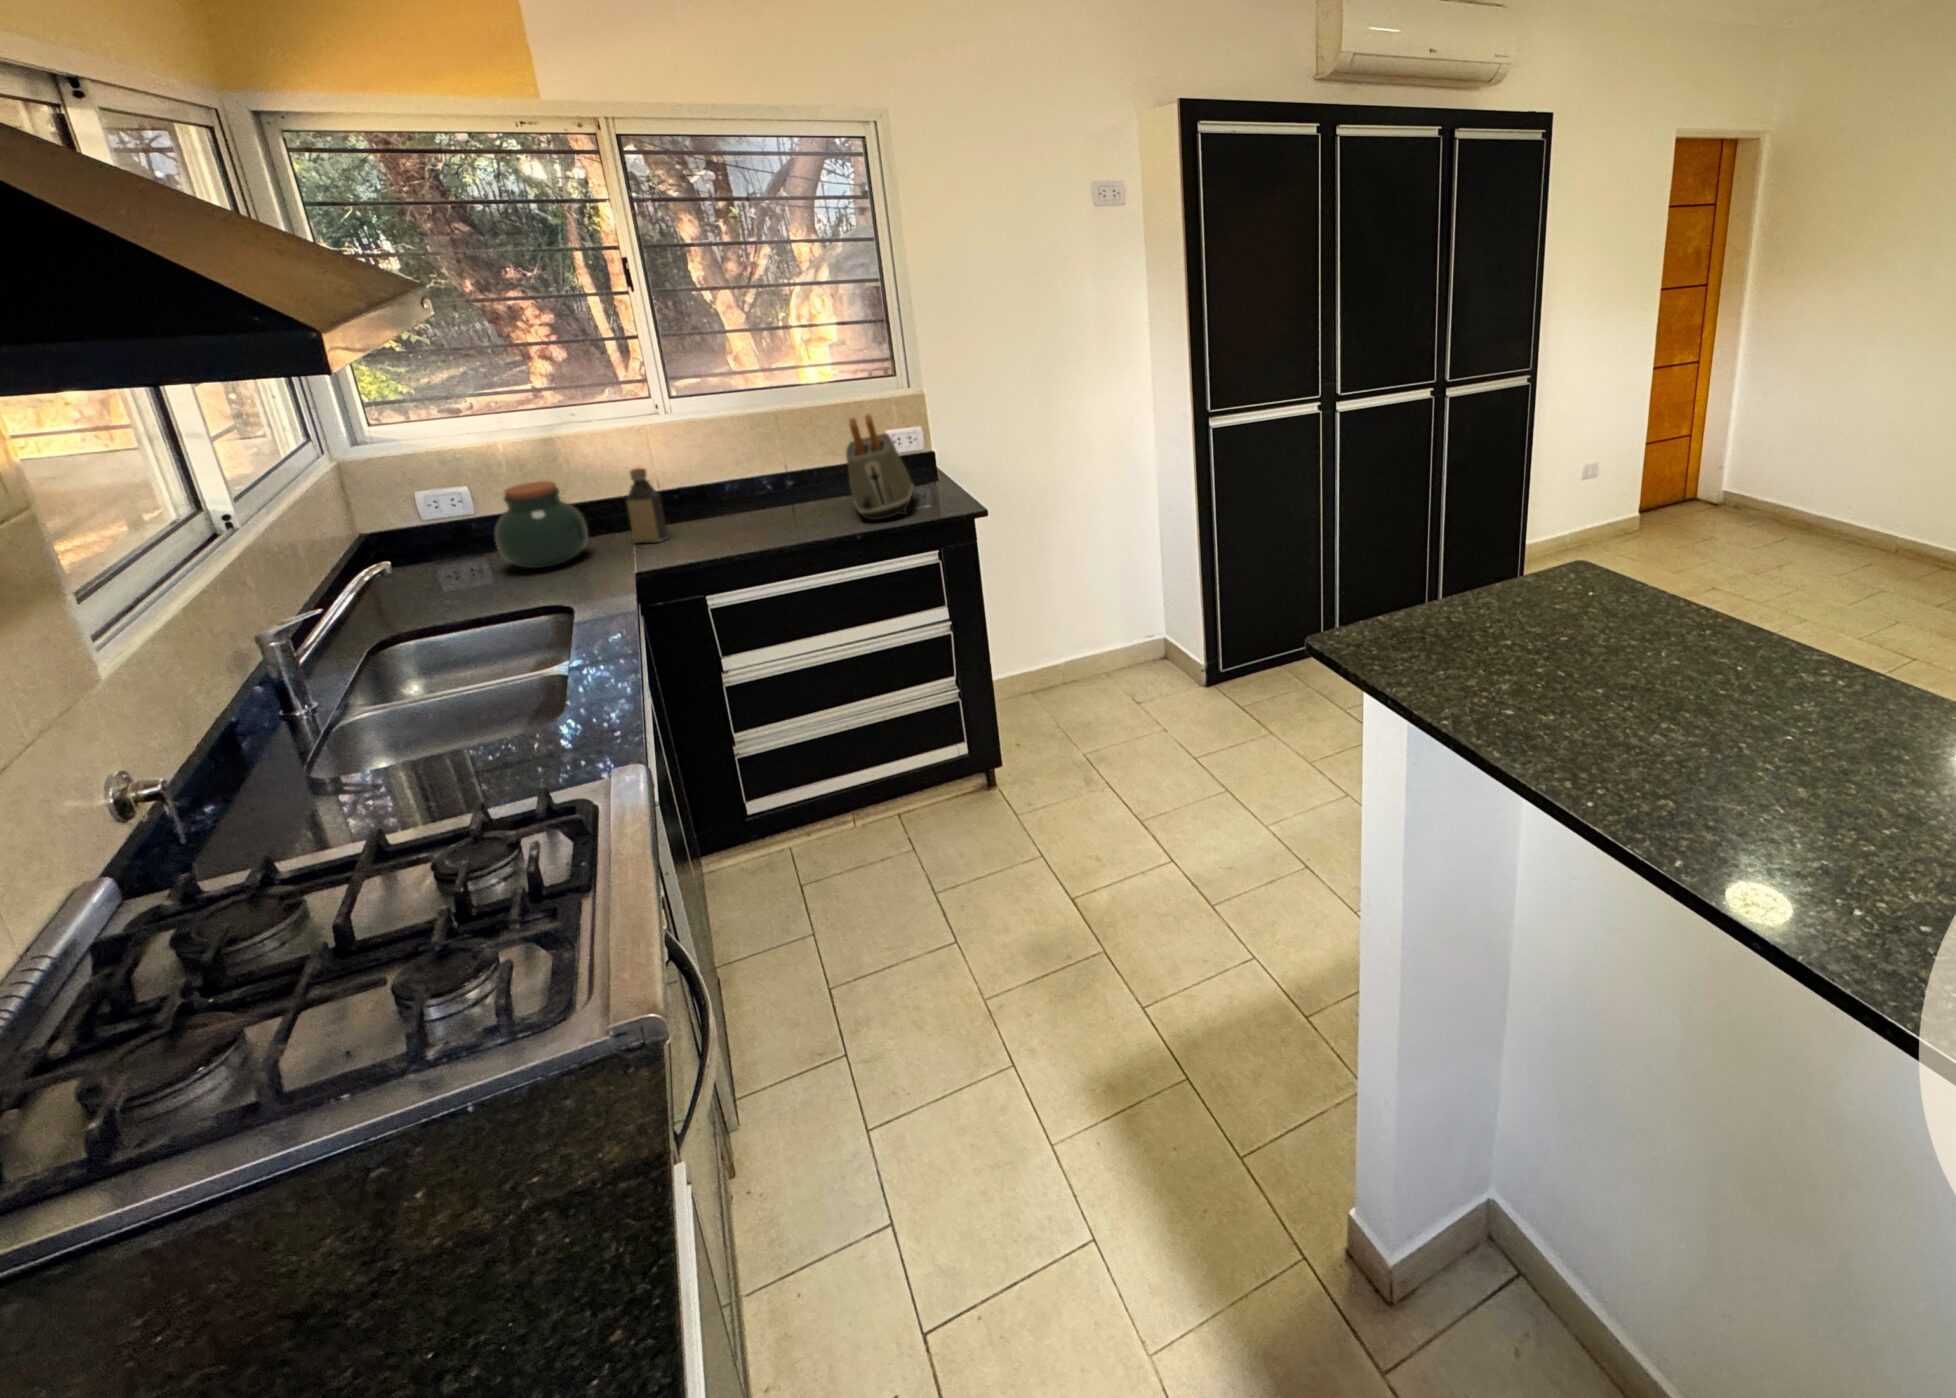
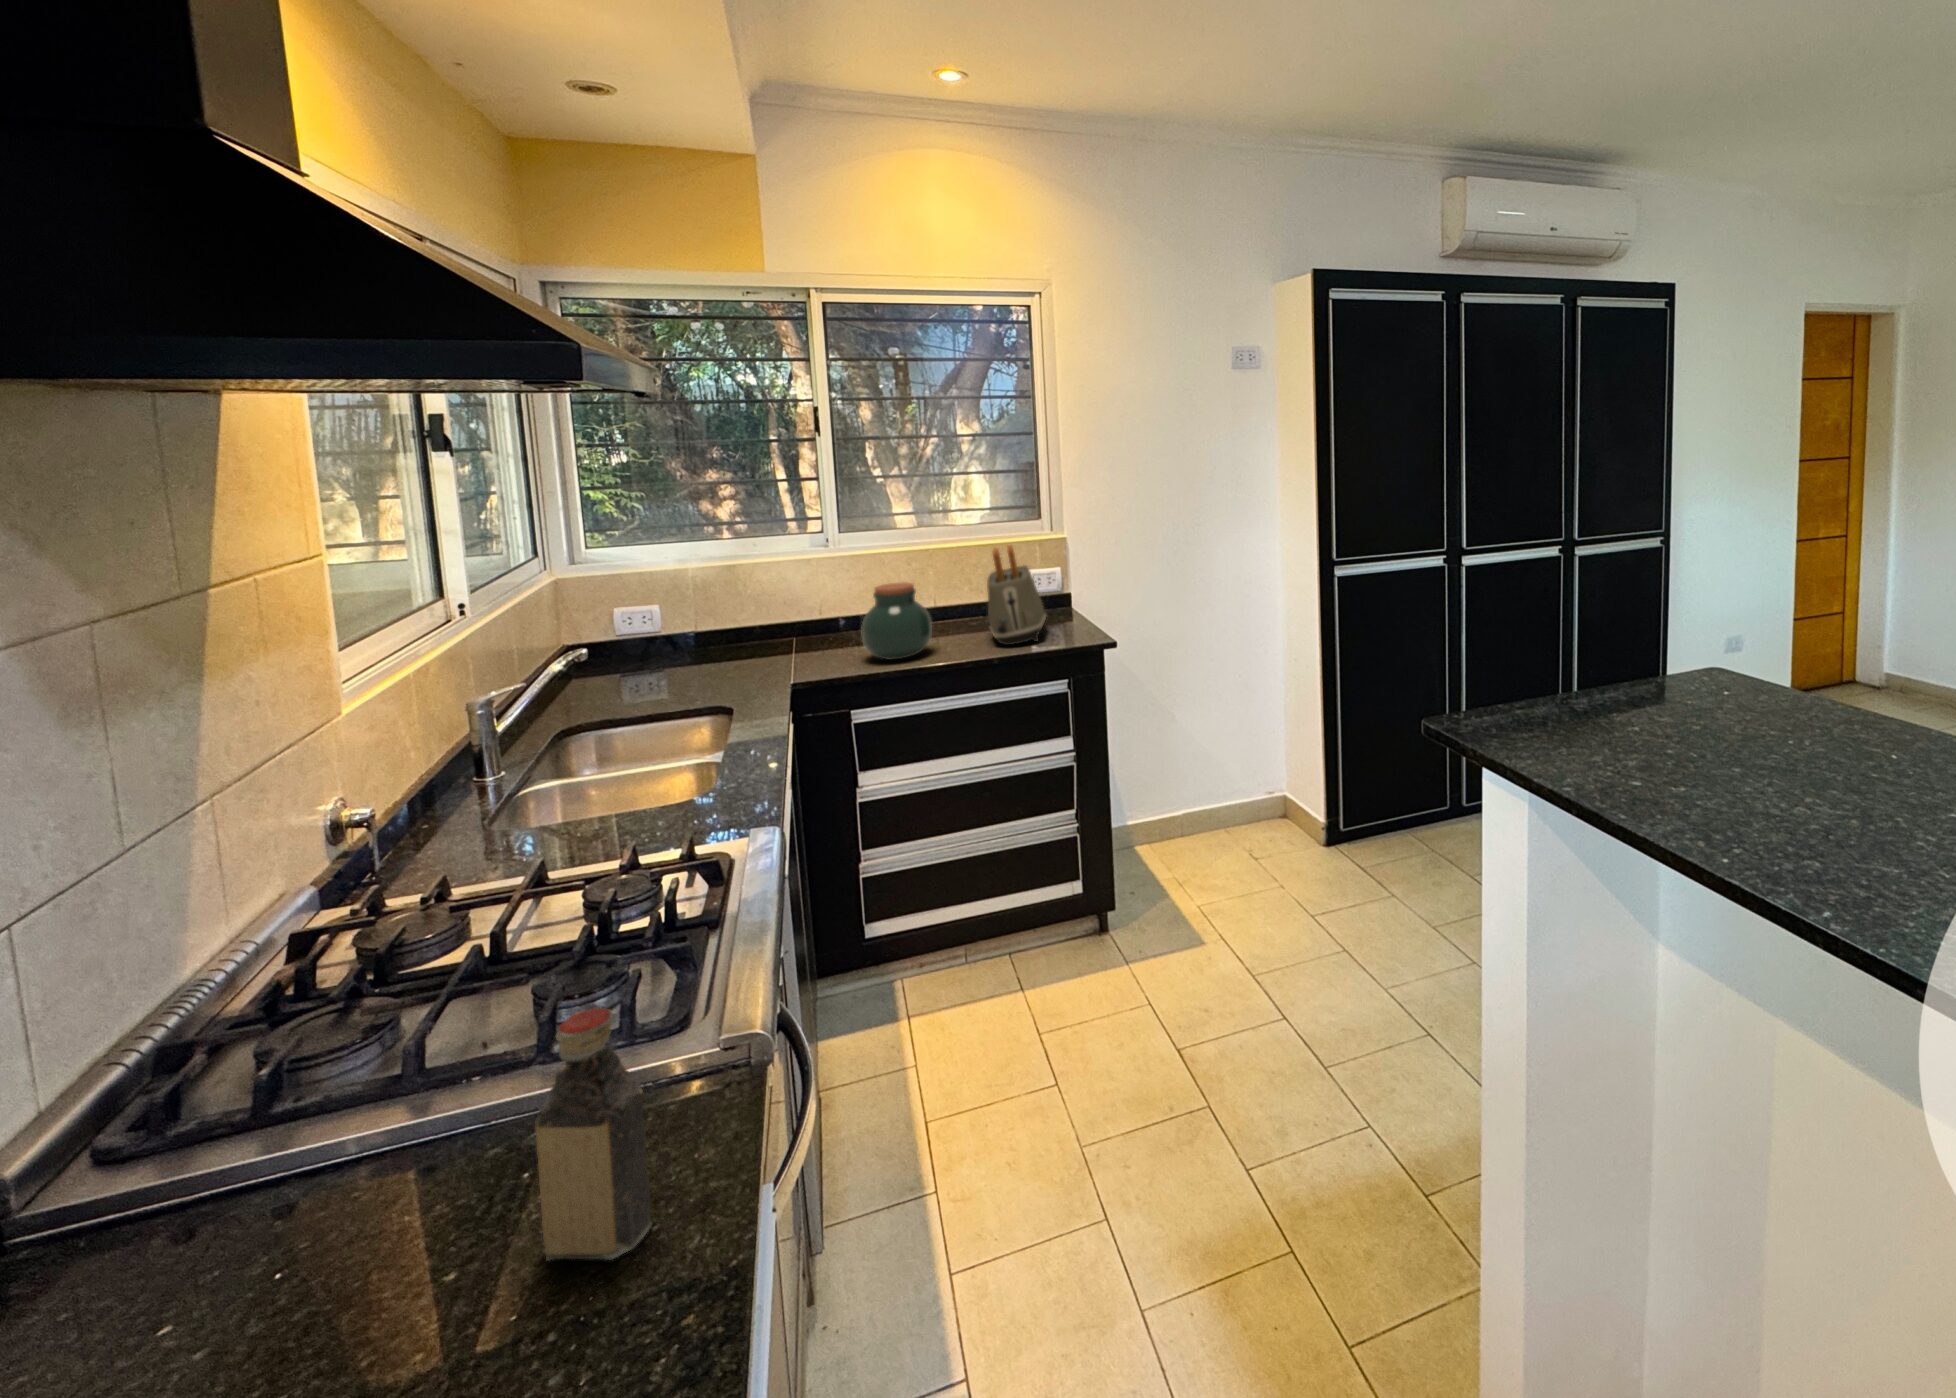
bottle: present [626,468,668,543] -> present [535,1008,652,1260]
jar: present [495,481,588,568] -> present [862,582,932,659]

